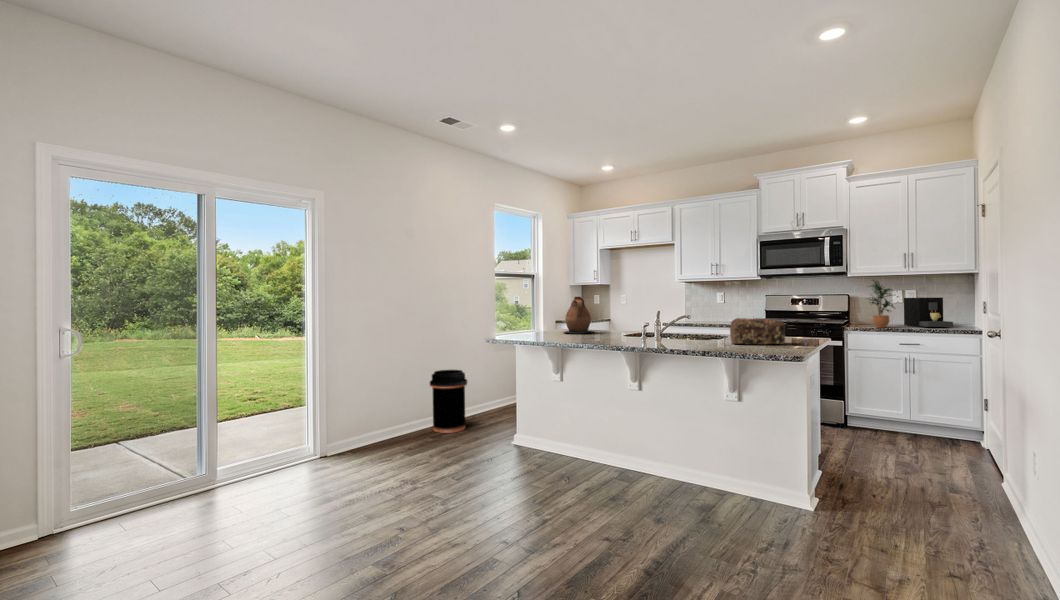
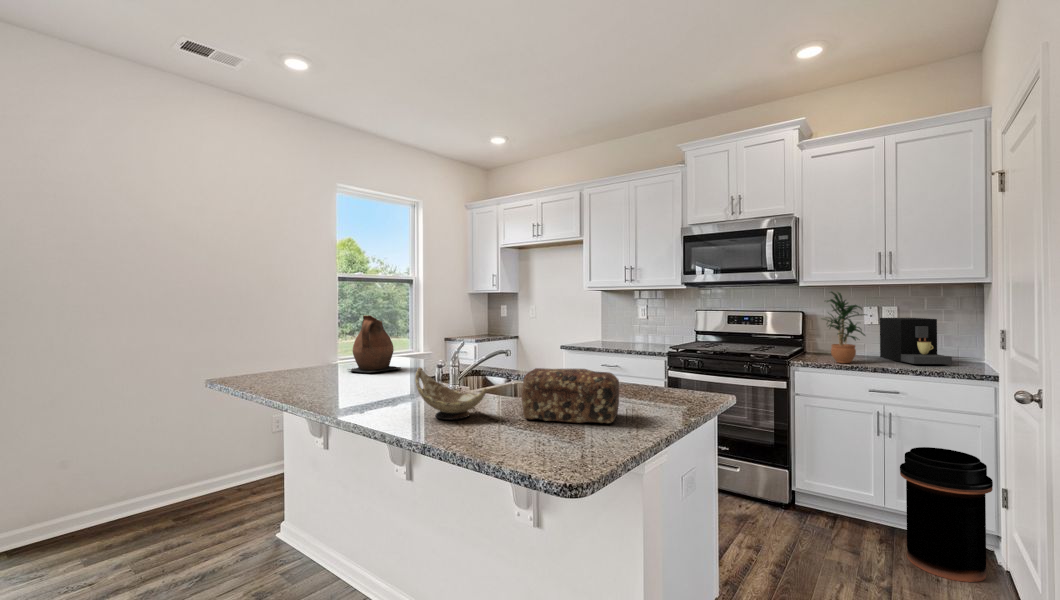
decorative bowl: none [672,319,713,345] -> present [415,367,487,420]
trash can: present [430,370,467,433] -> present [900,447,993,582]

